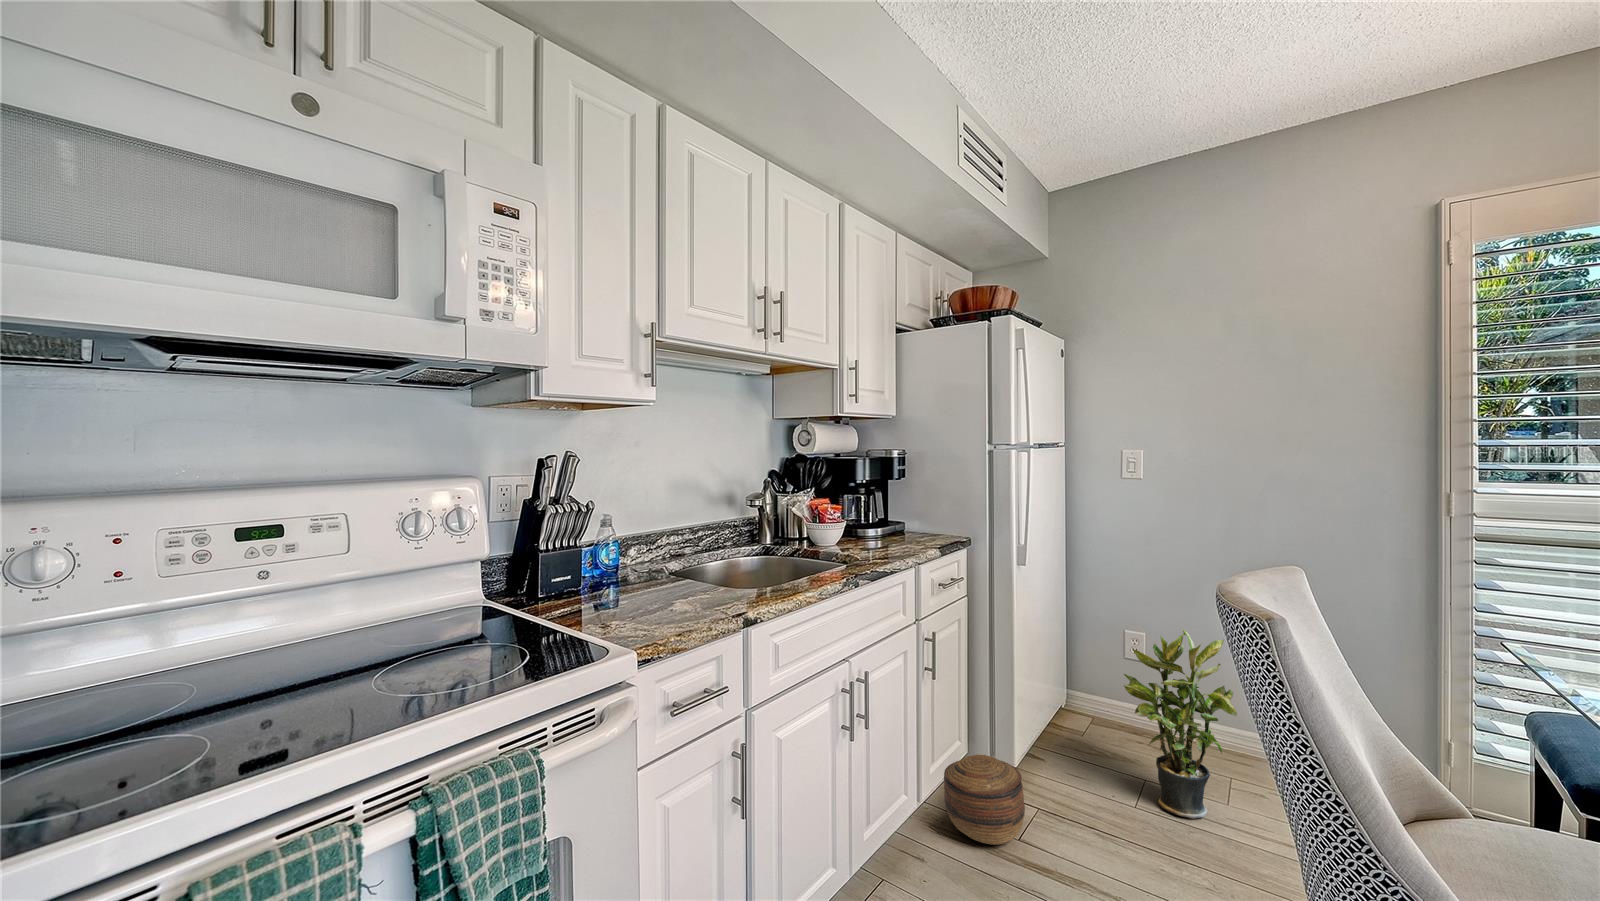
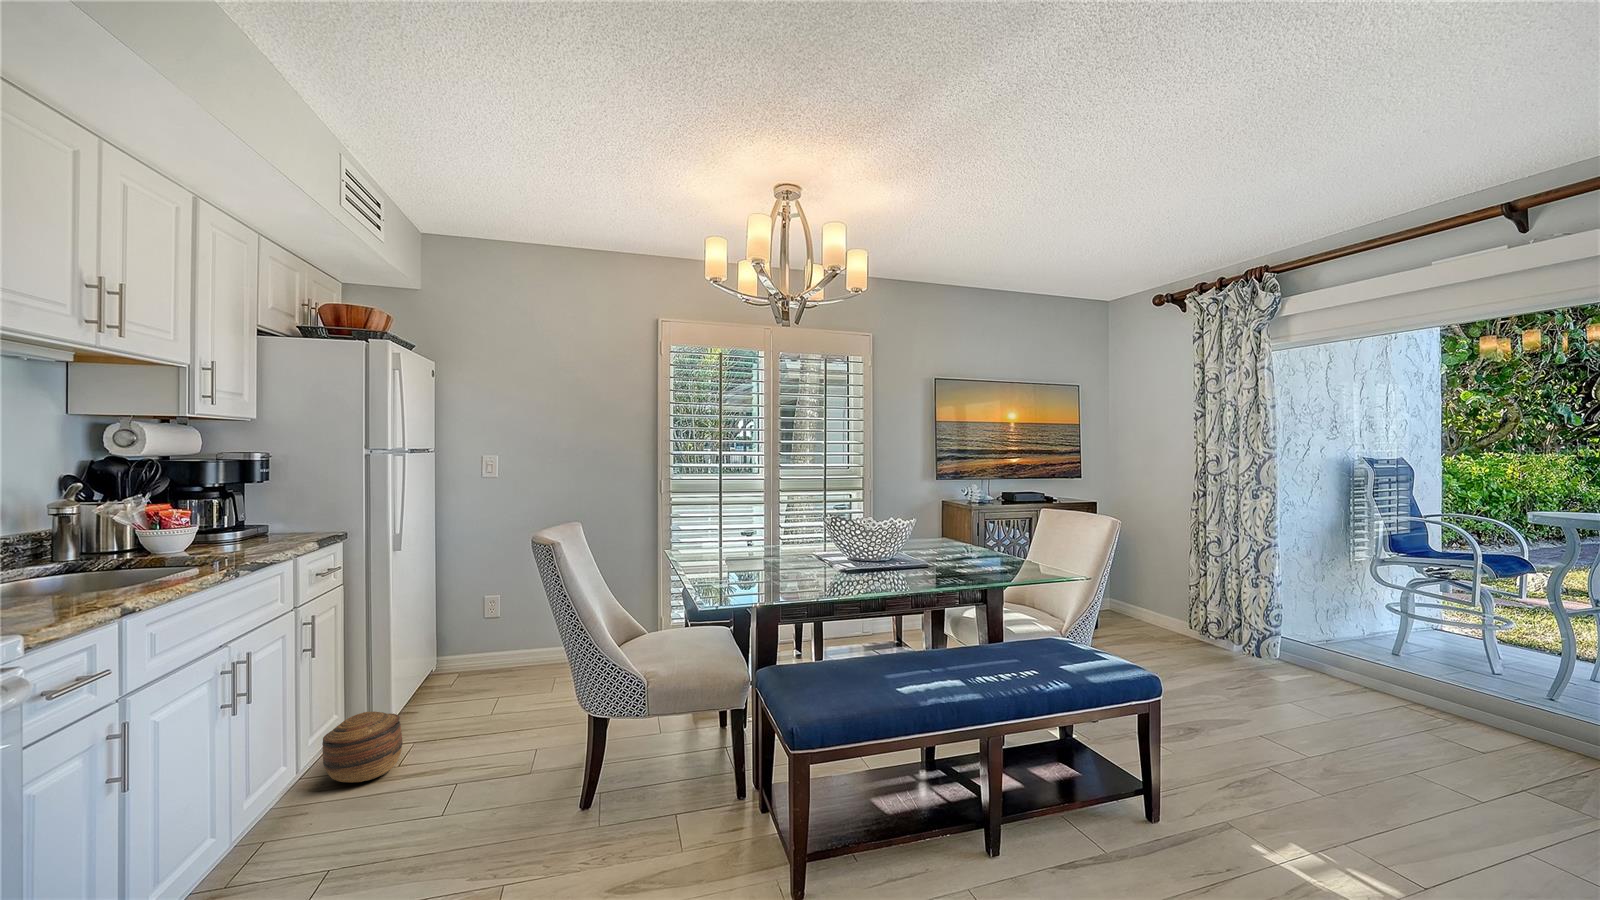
potted plant: present [1124,630,1237,819] -> none [481,580,556,711]

